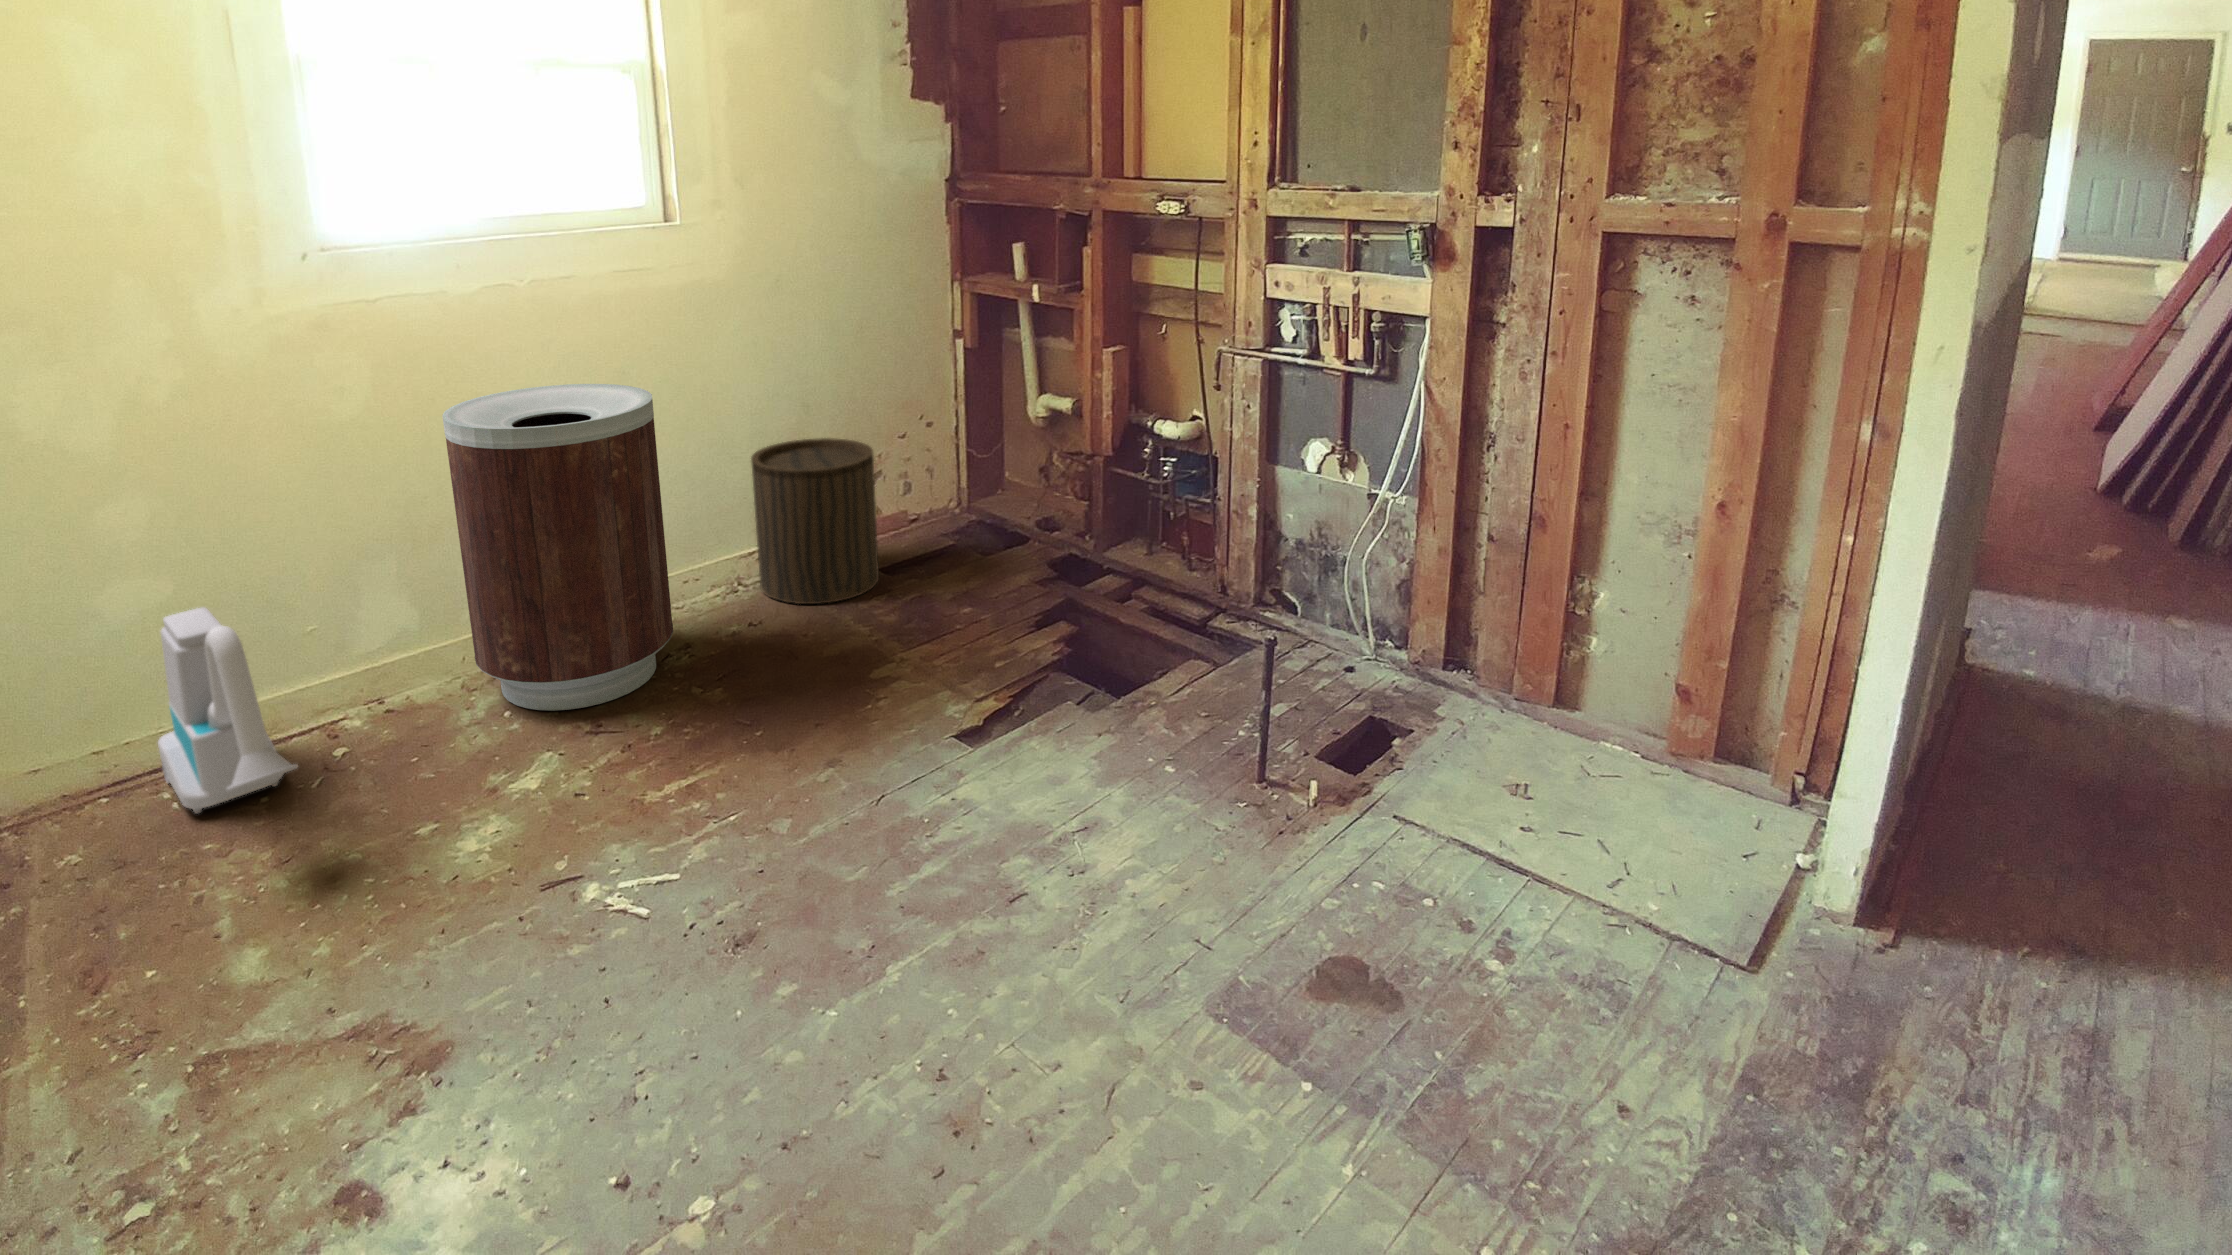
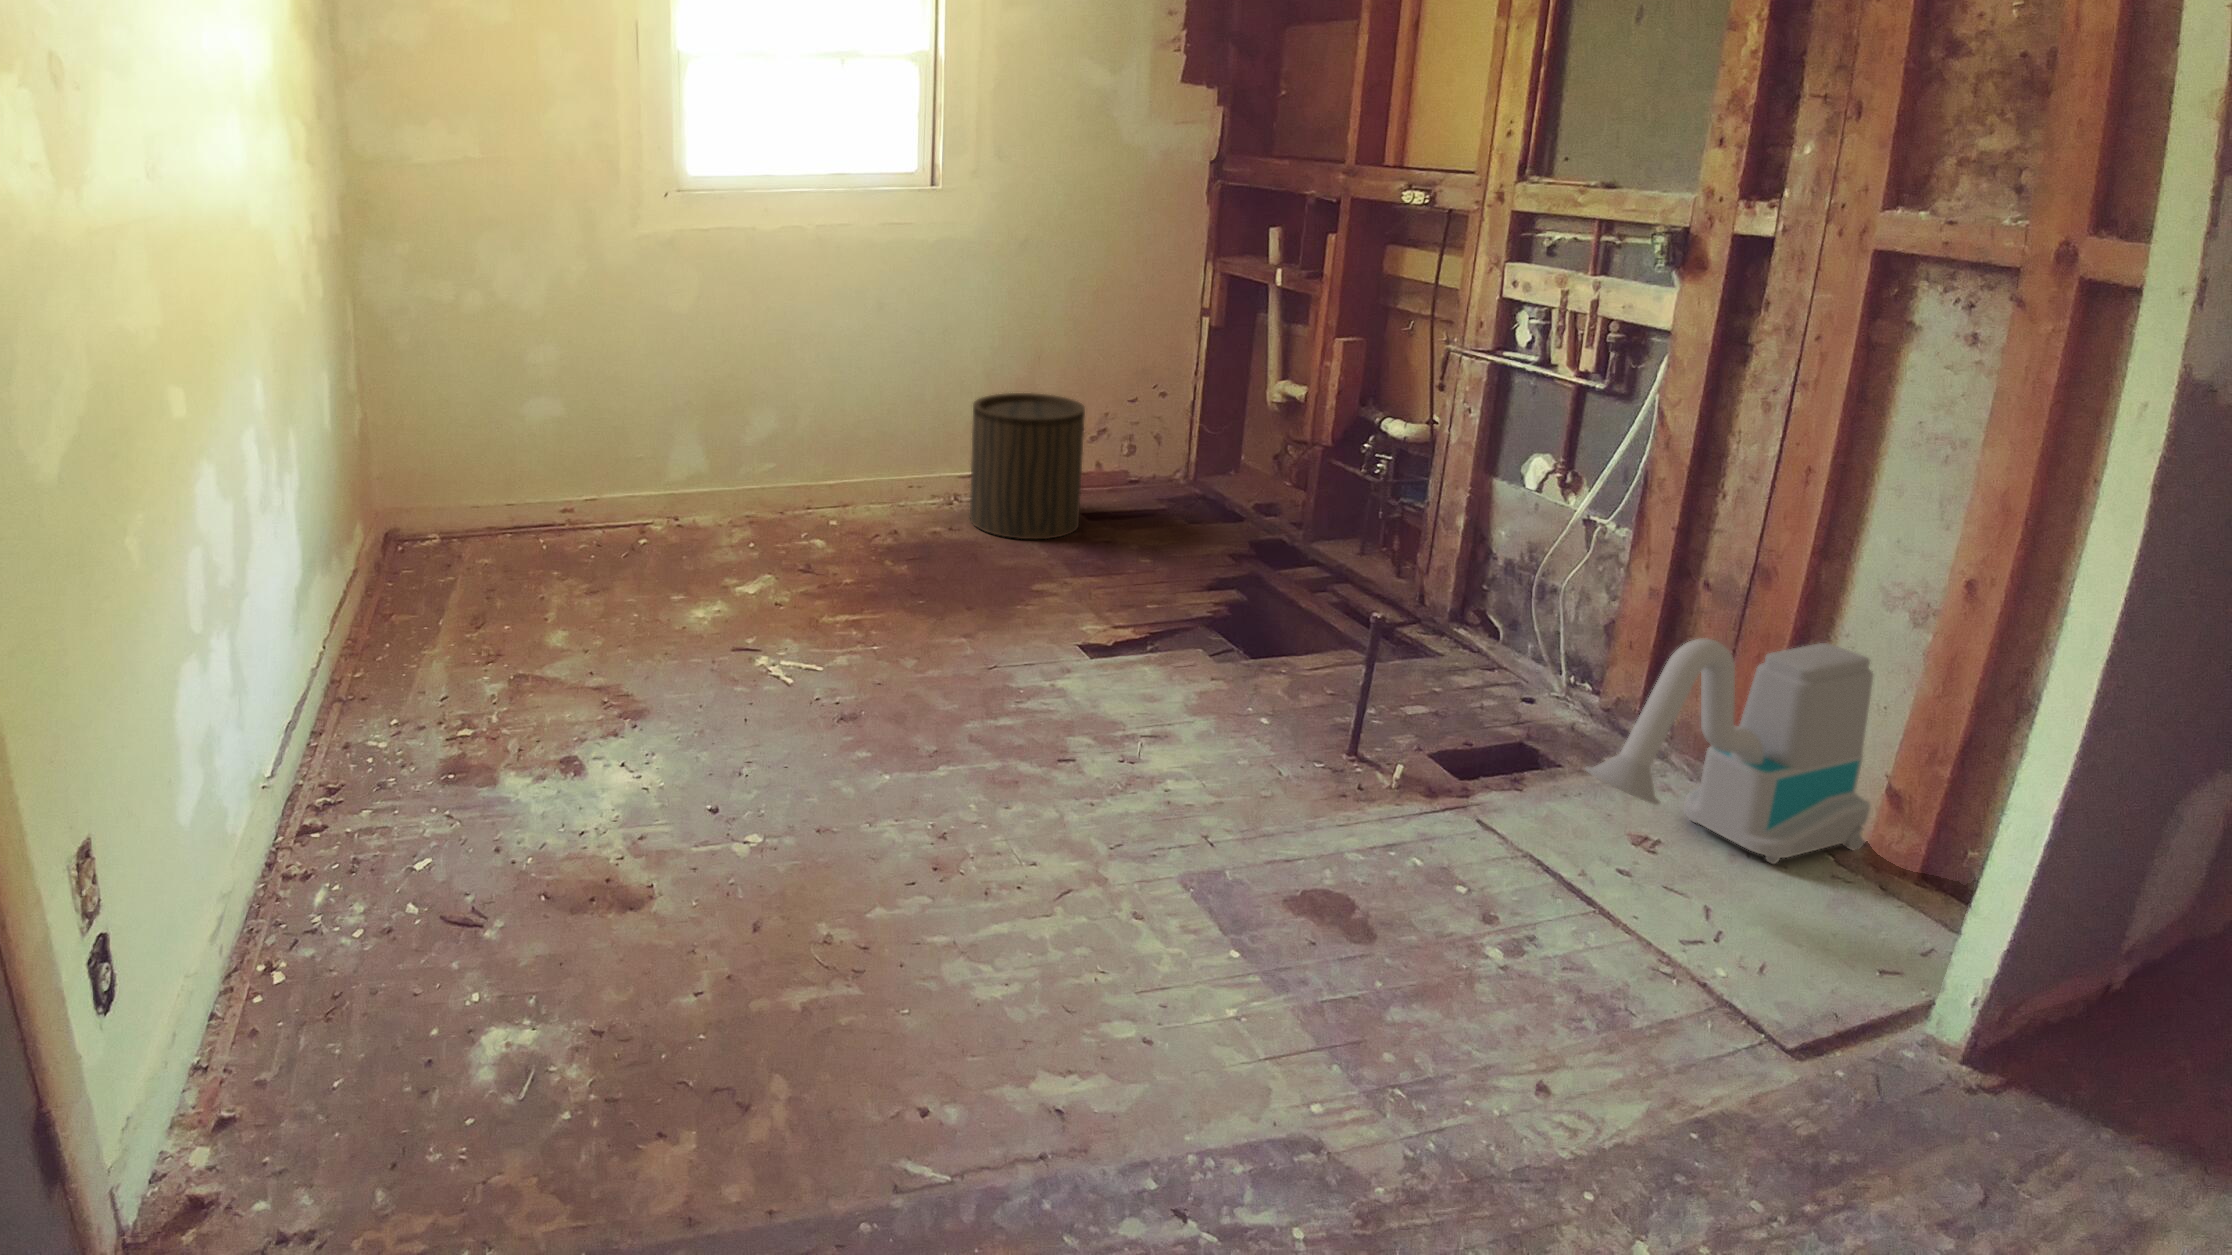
trash can: present [442,384,673,710] -> none [724,320,881,574]
vacuum cleaner: present [158,608,298,814] -> present [1586,639,1873,864]

